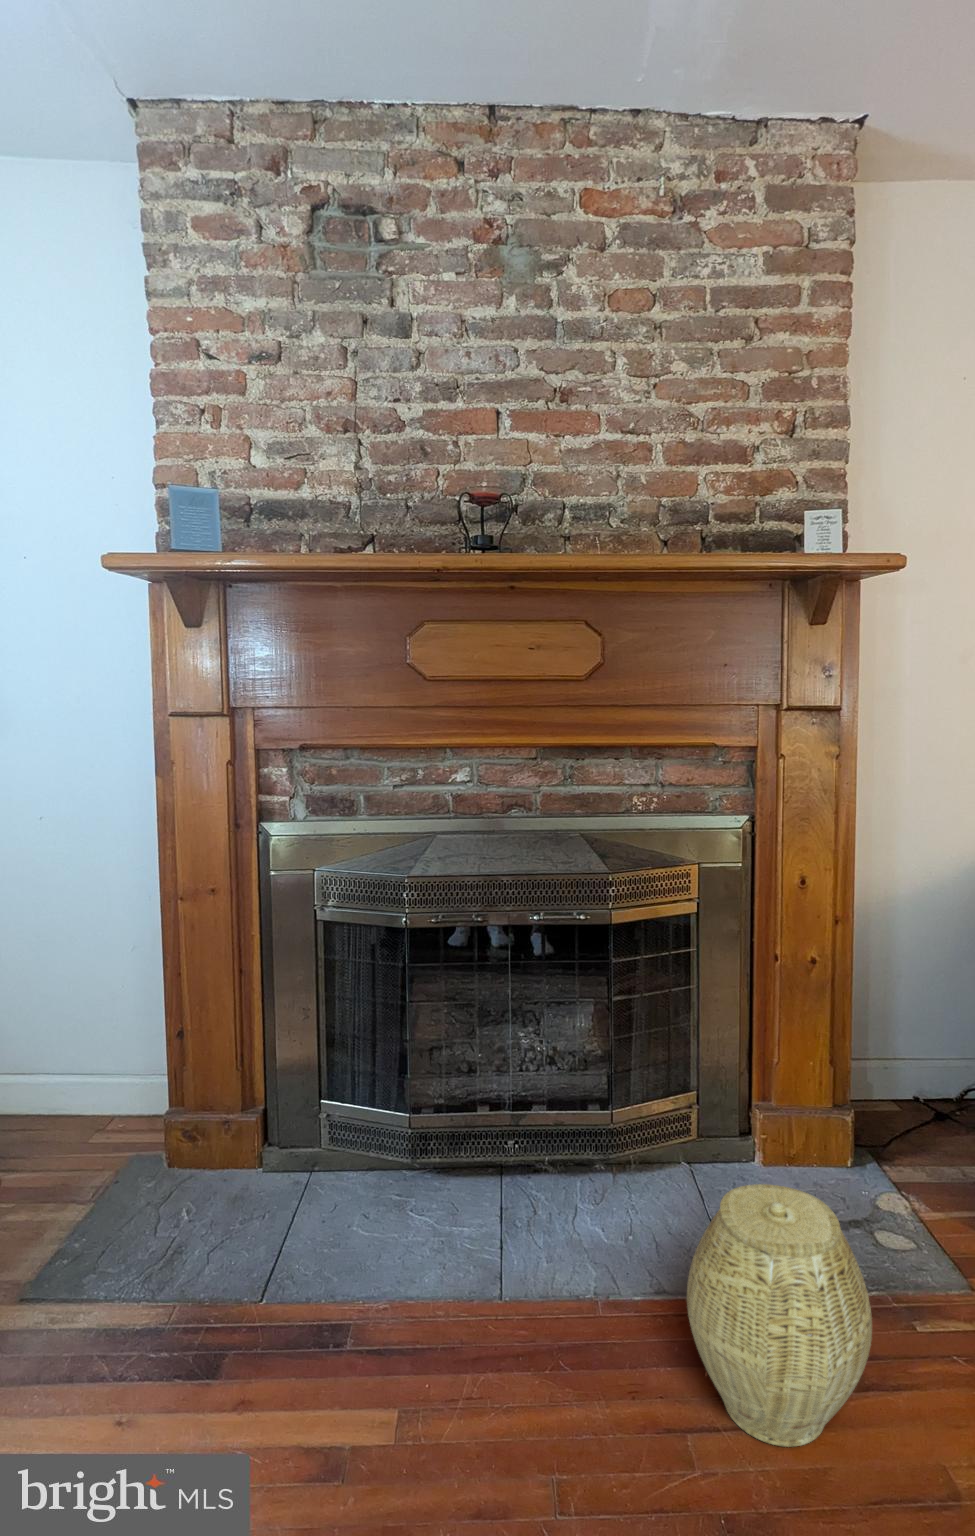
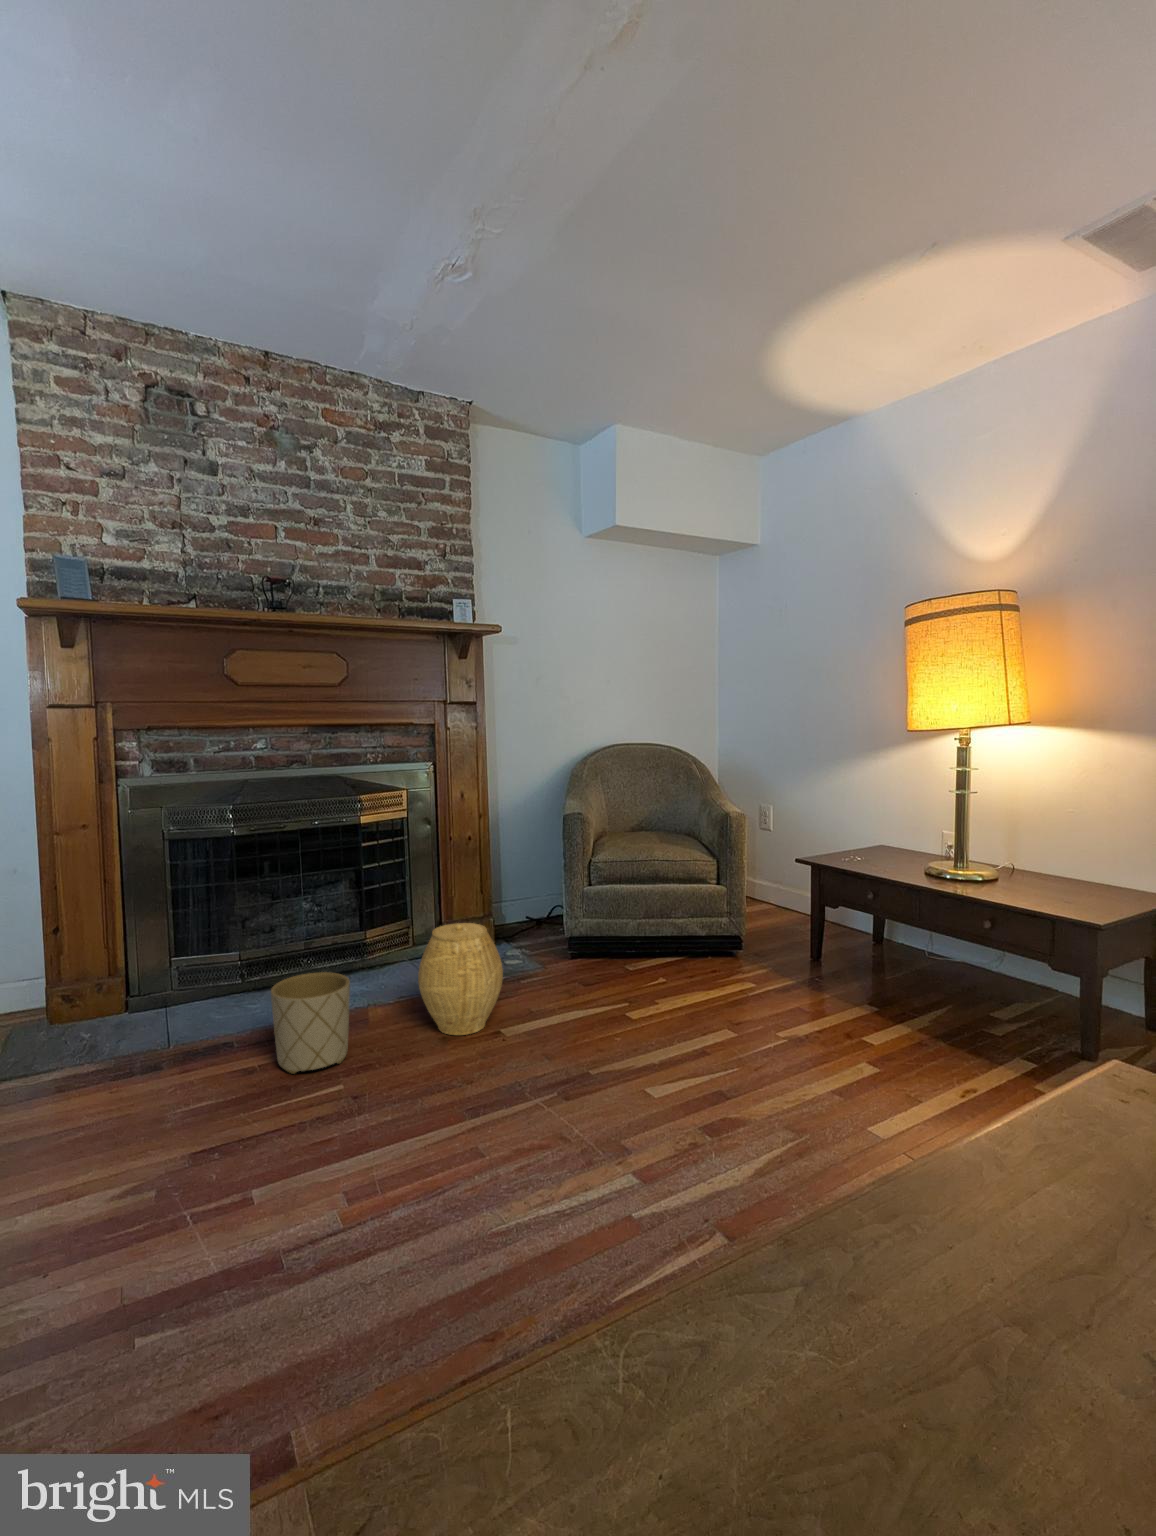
planter: none [406,1233,548,1456] -> present [271,972,350,1074]

